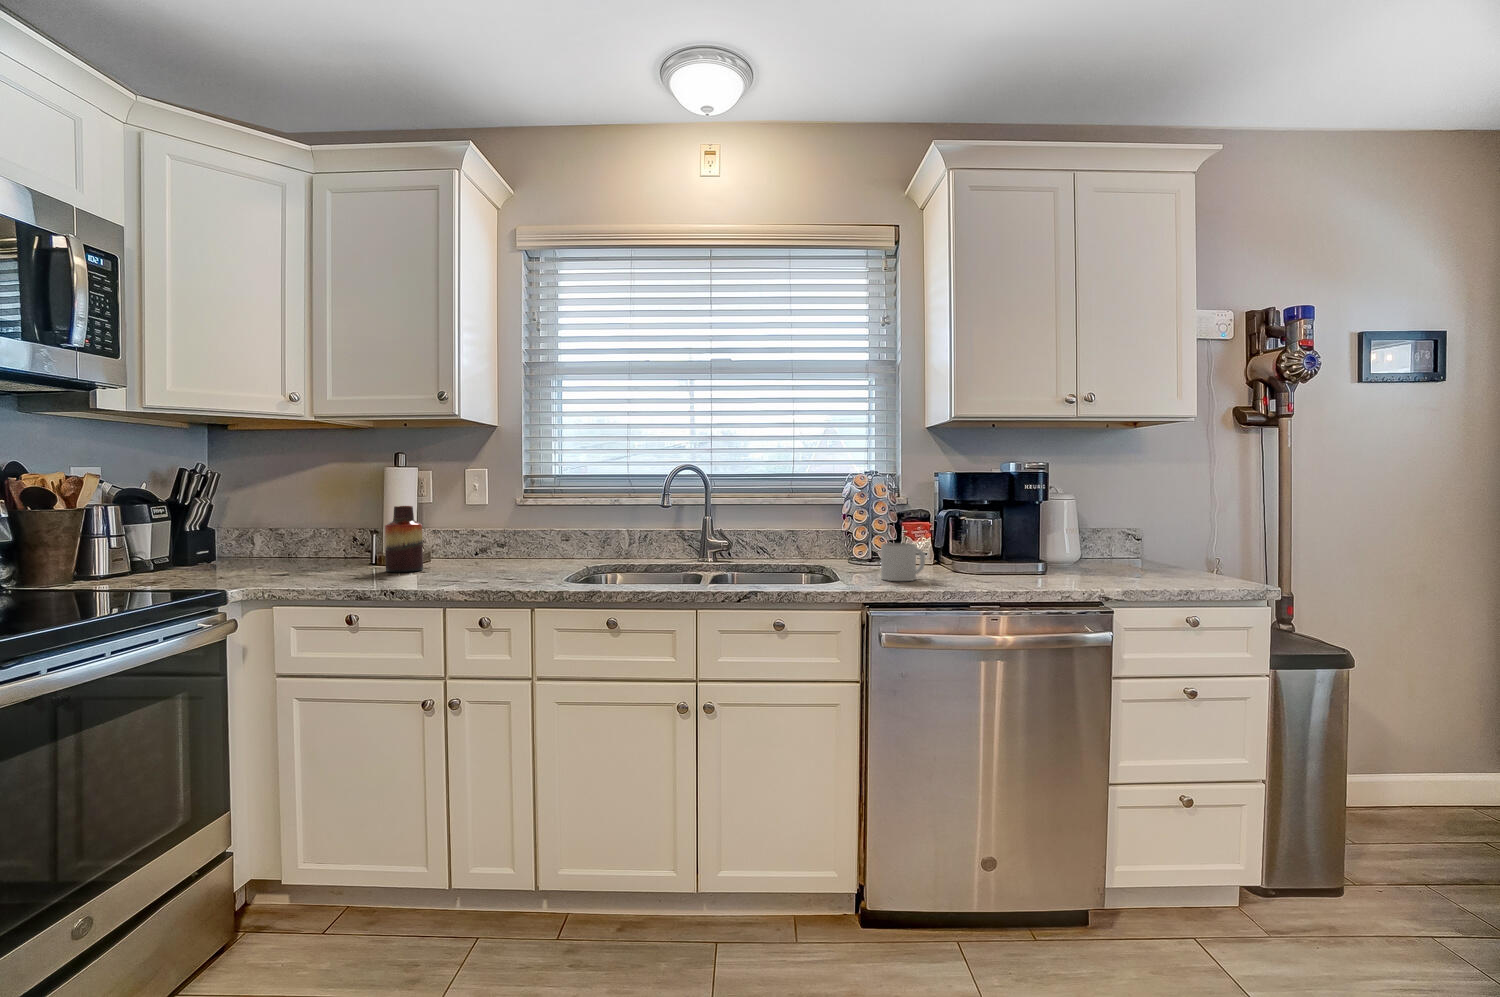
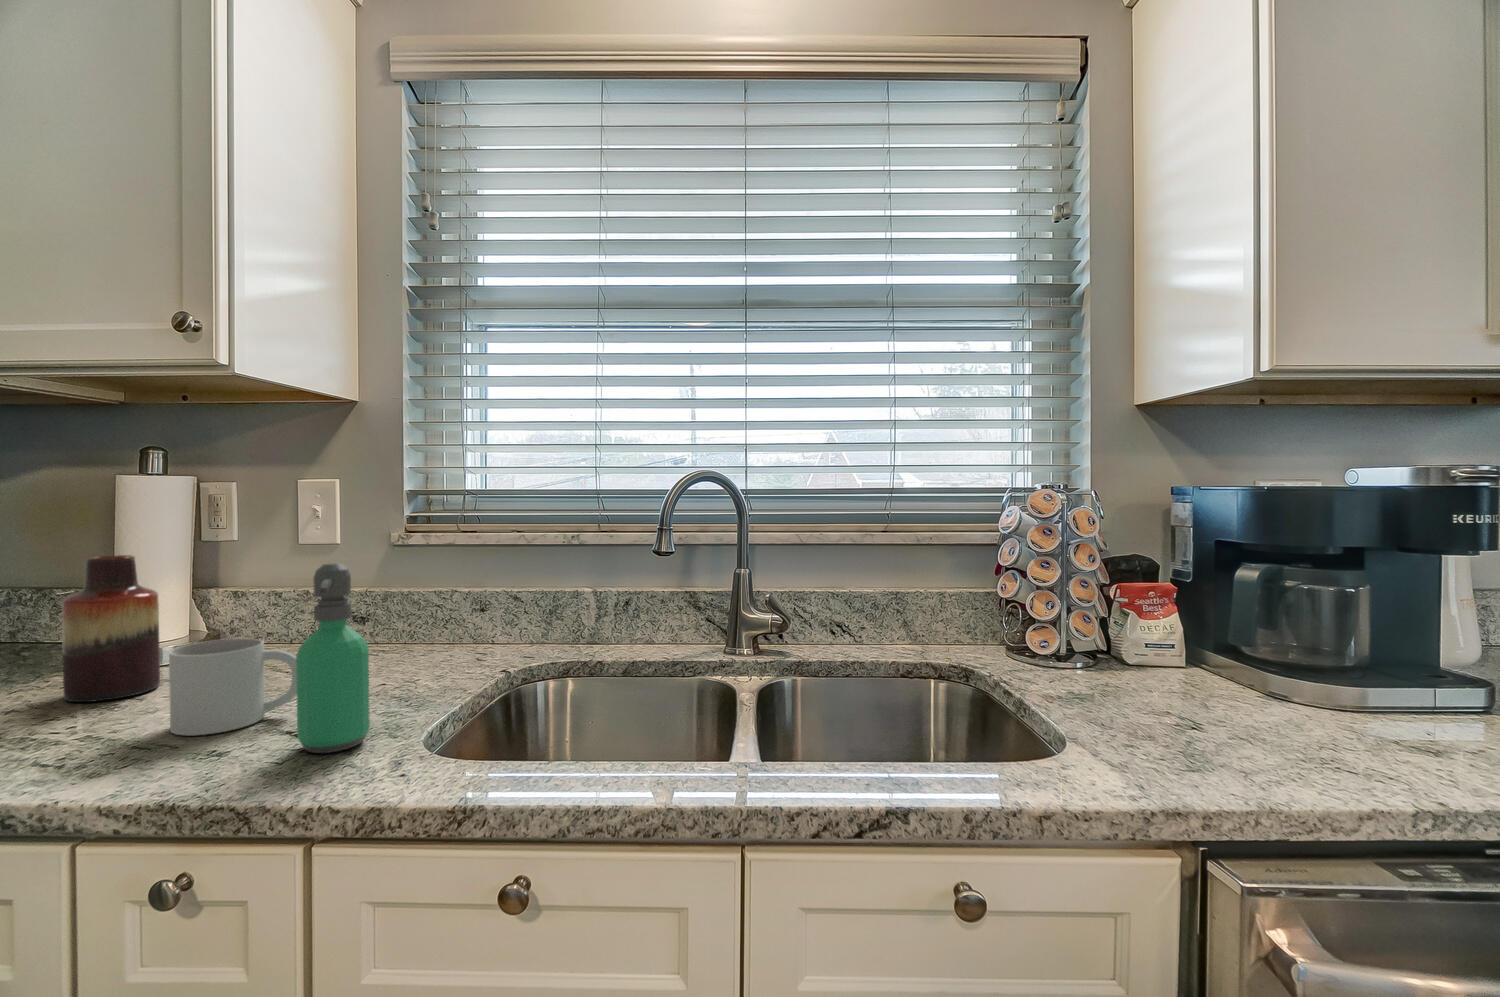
soap dispenser: none [514,504,542,581] -> present [296,563,370,753]
mug: present [881,543,925,581] -> present [169,638,297,735]

